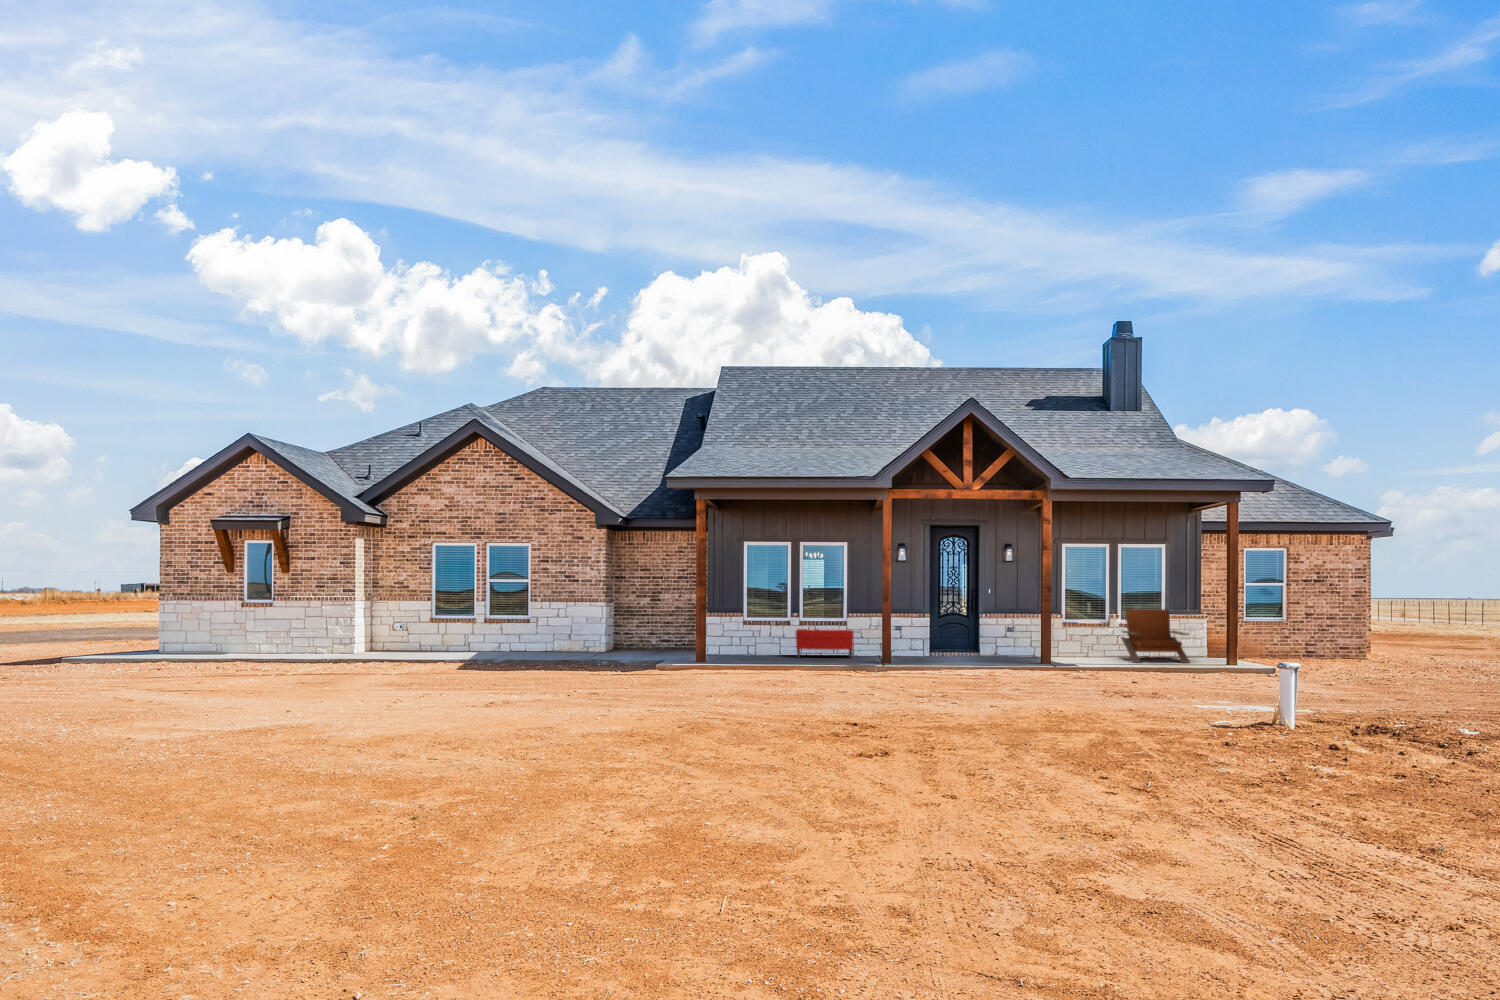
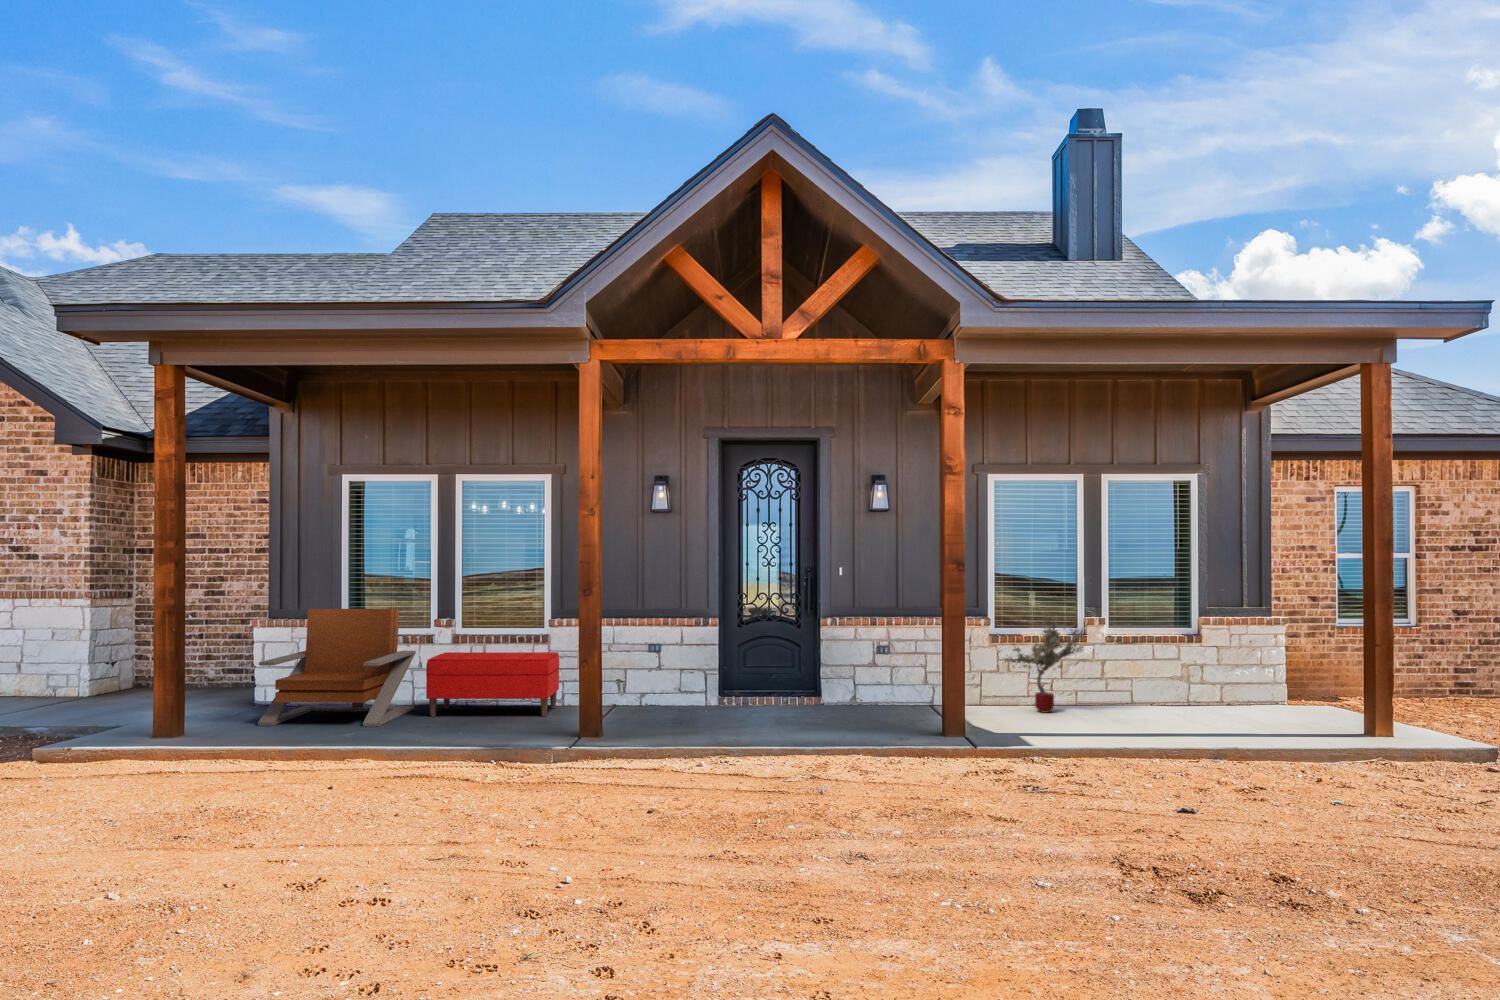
lounge chair: present [1119,609,1190,663] -> present [258,609,416,726]
potted tree: none [1069,613,1108,659] -> present [1006,616,1083,713]

